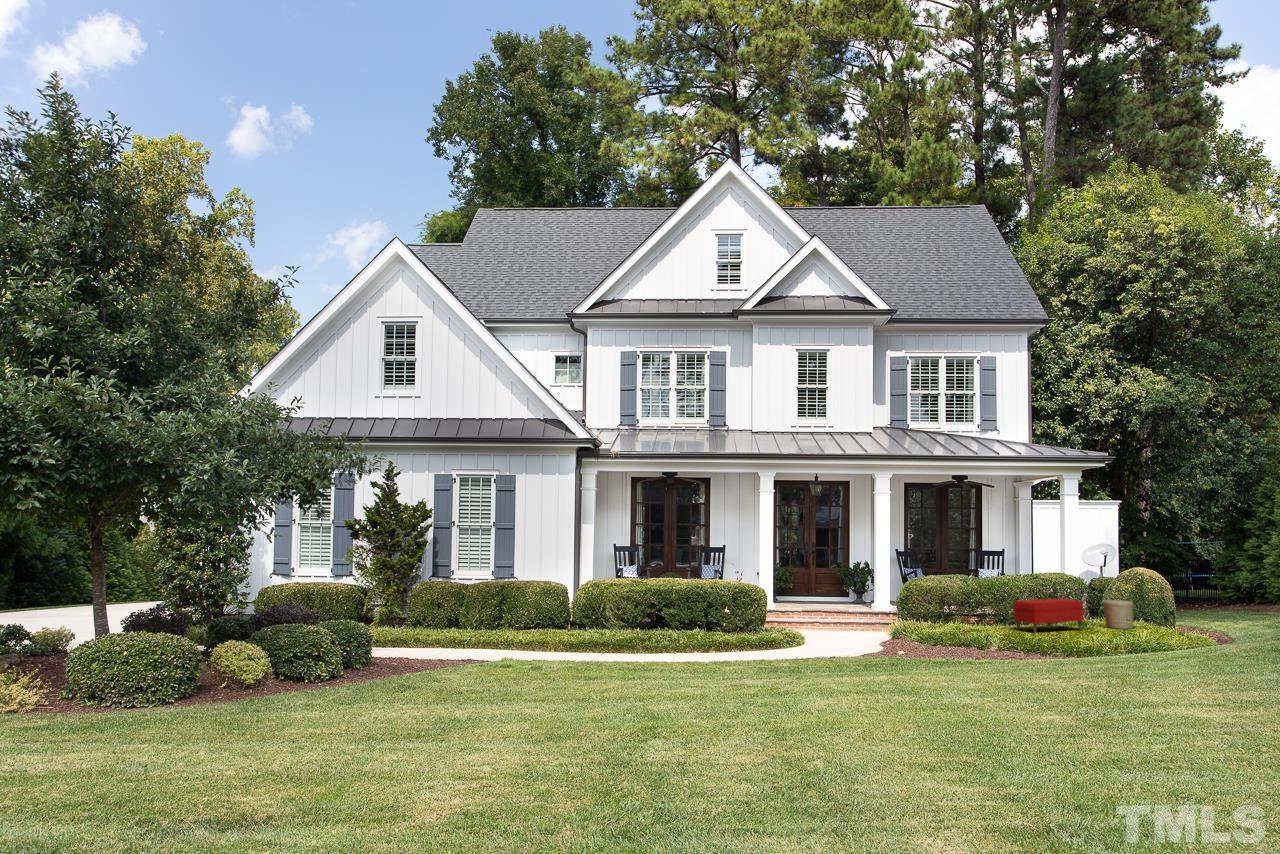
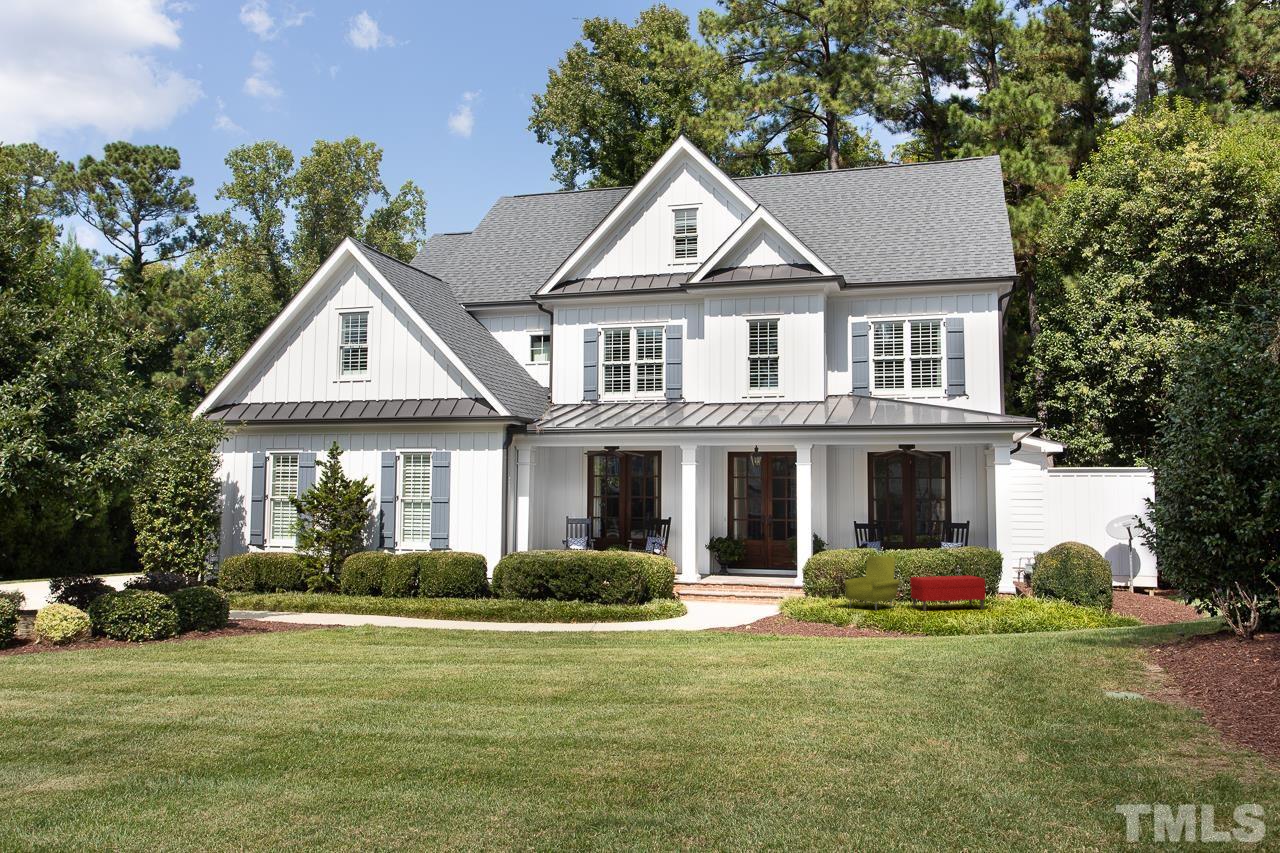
armchair: none [956,581,1005,633] -> present [845,556,900,609]
woven basket: present [1103,600,1133,629] -> none [1016,578,1048,609]

